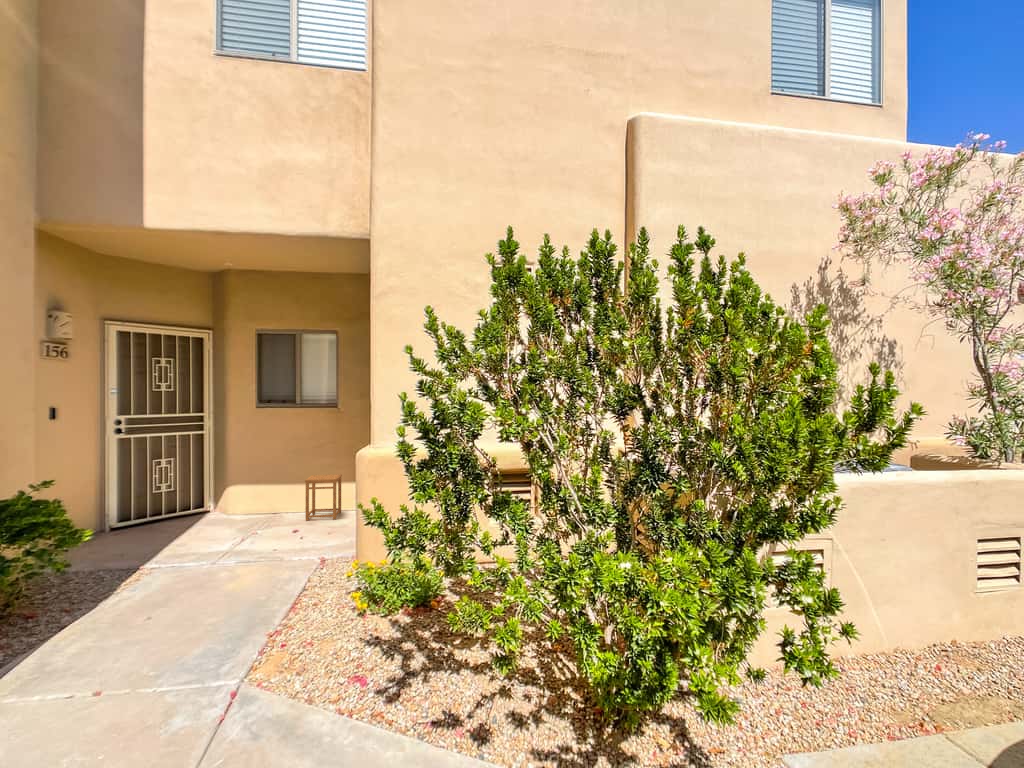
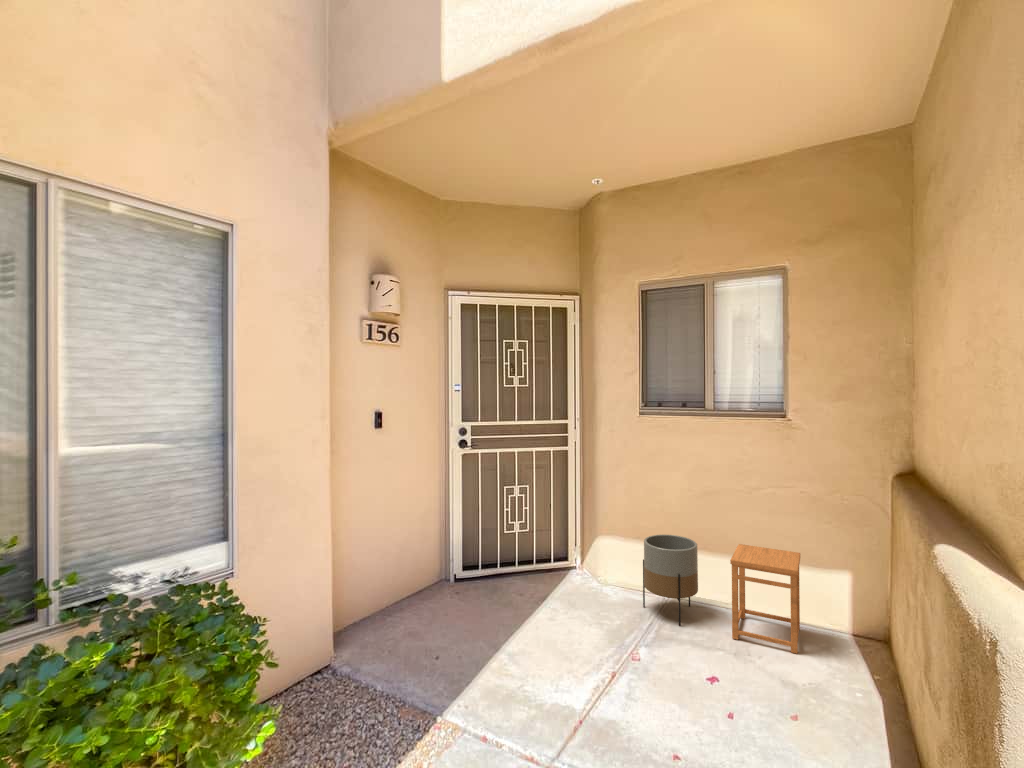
planter: none [257,476,289,522] -> present [643,535,698,626]

